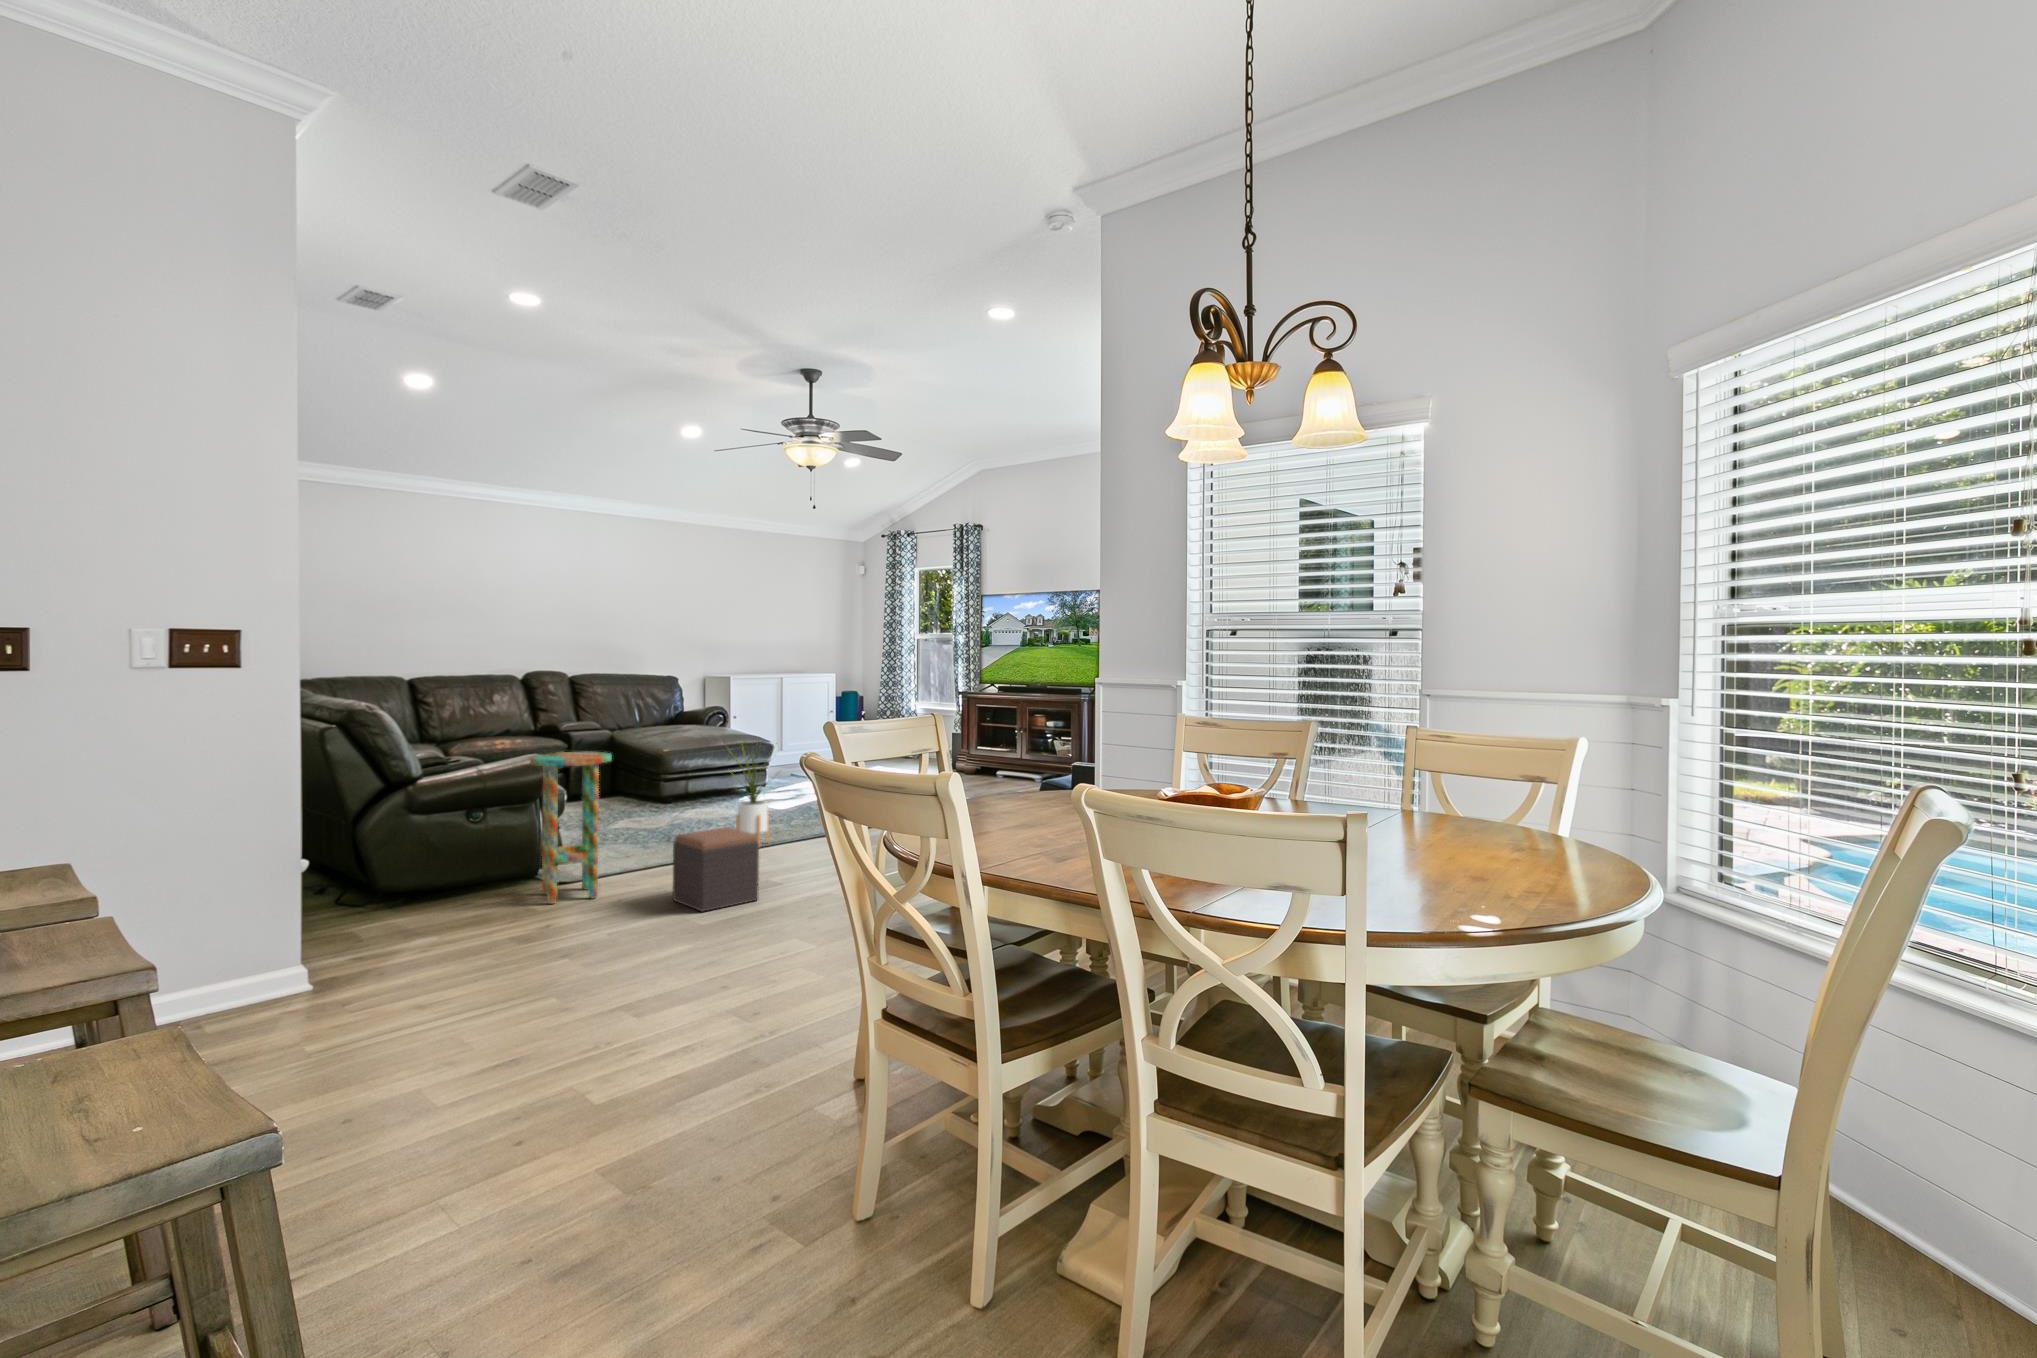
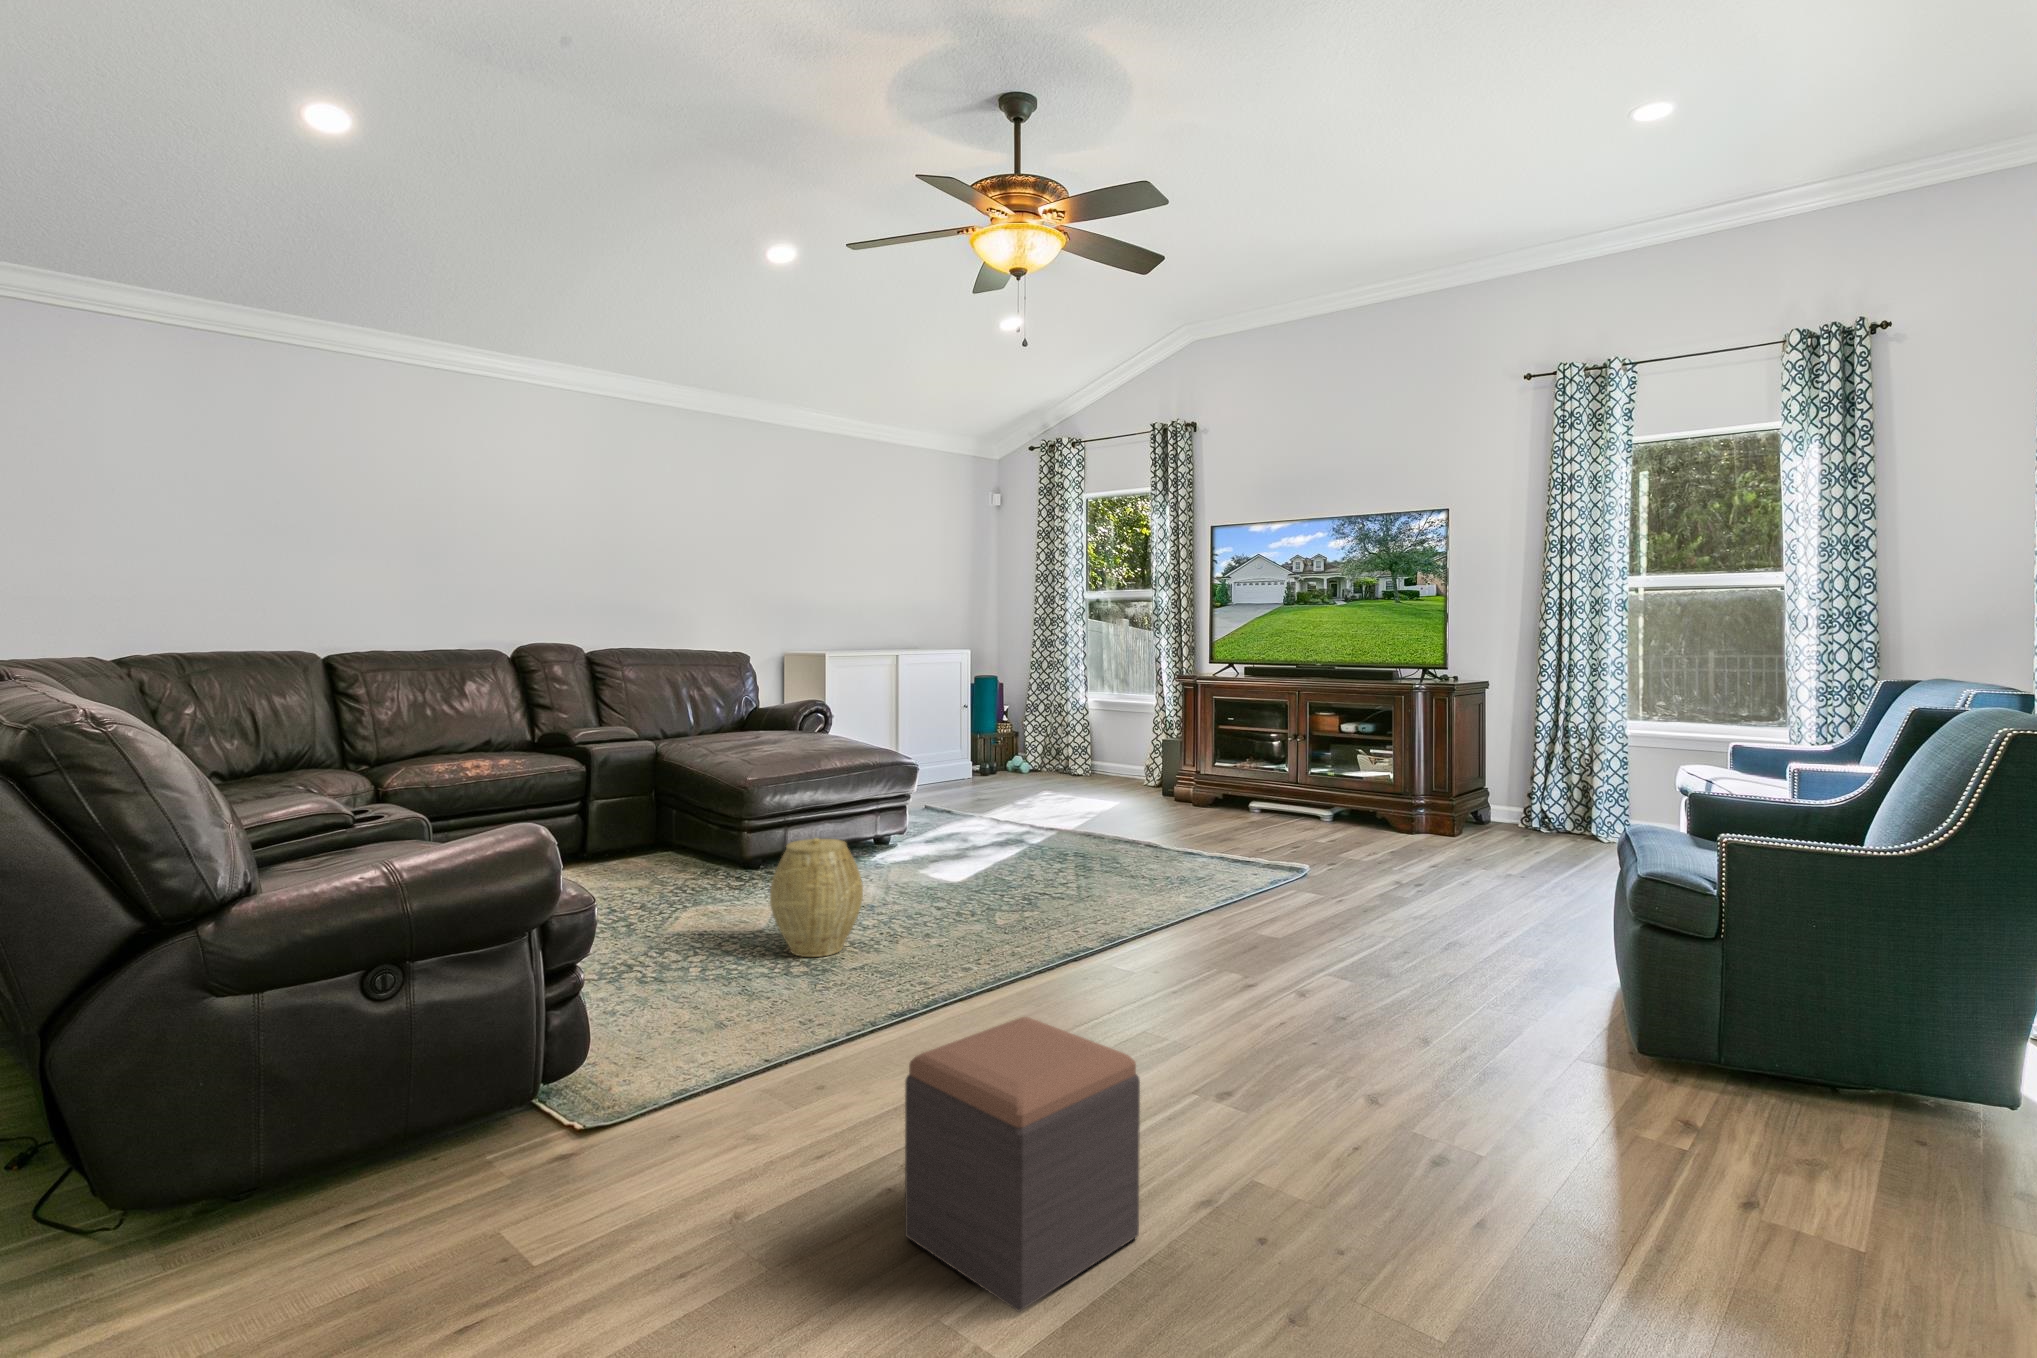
house plant: present [729,744,772,847] -> none [917,753,1041,997]
side table: present [530,752,612,904] -> none [512,814,726,1256]
woven basket: none [658,777,707,836] -> present [770,838,863,957]

